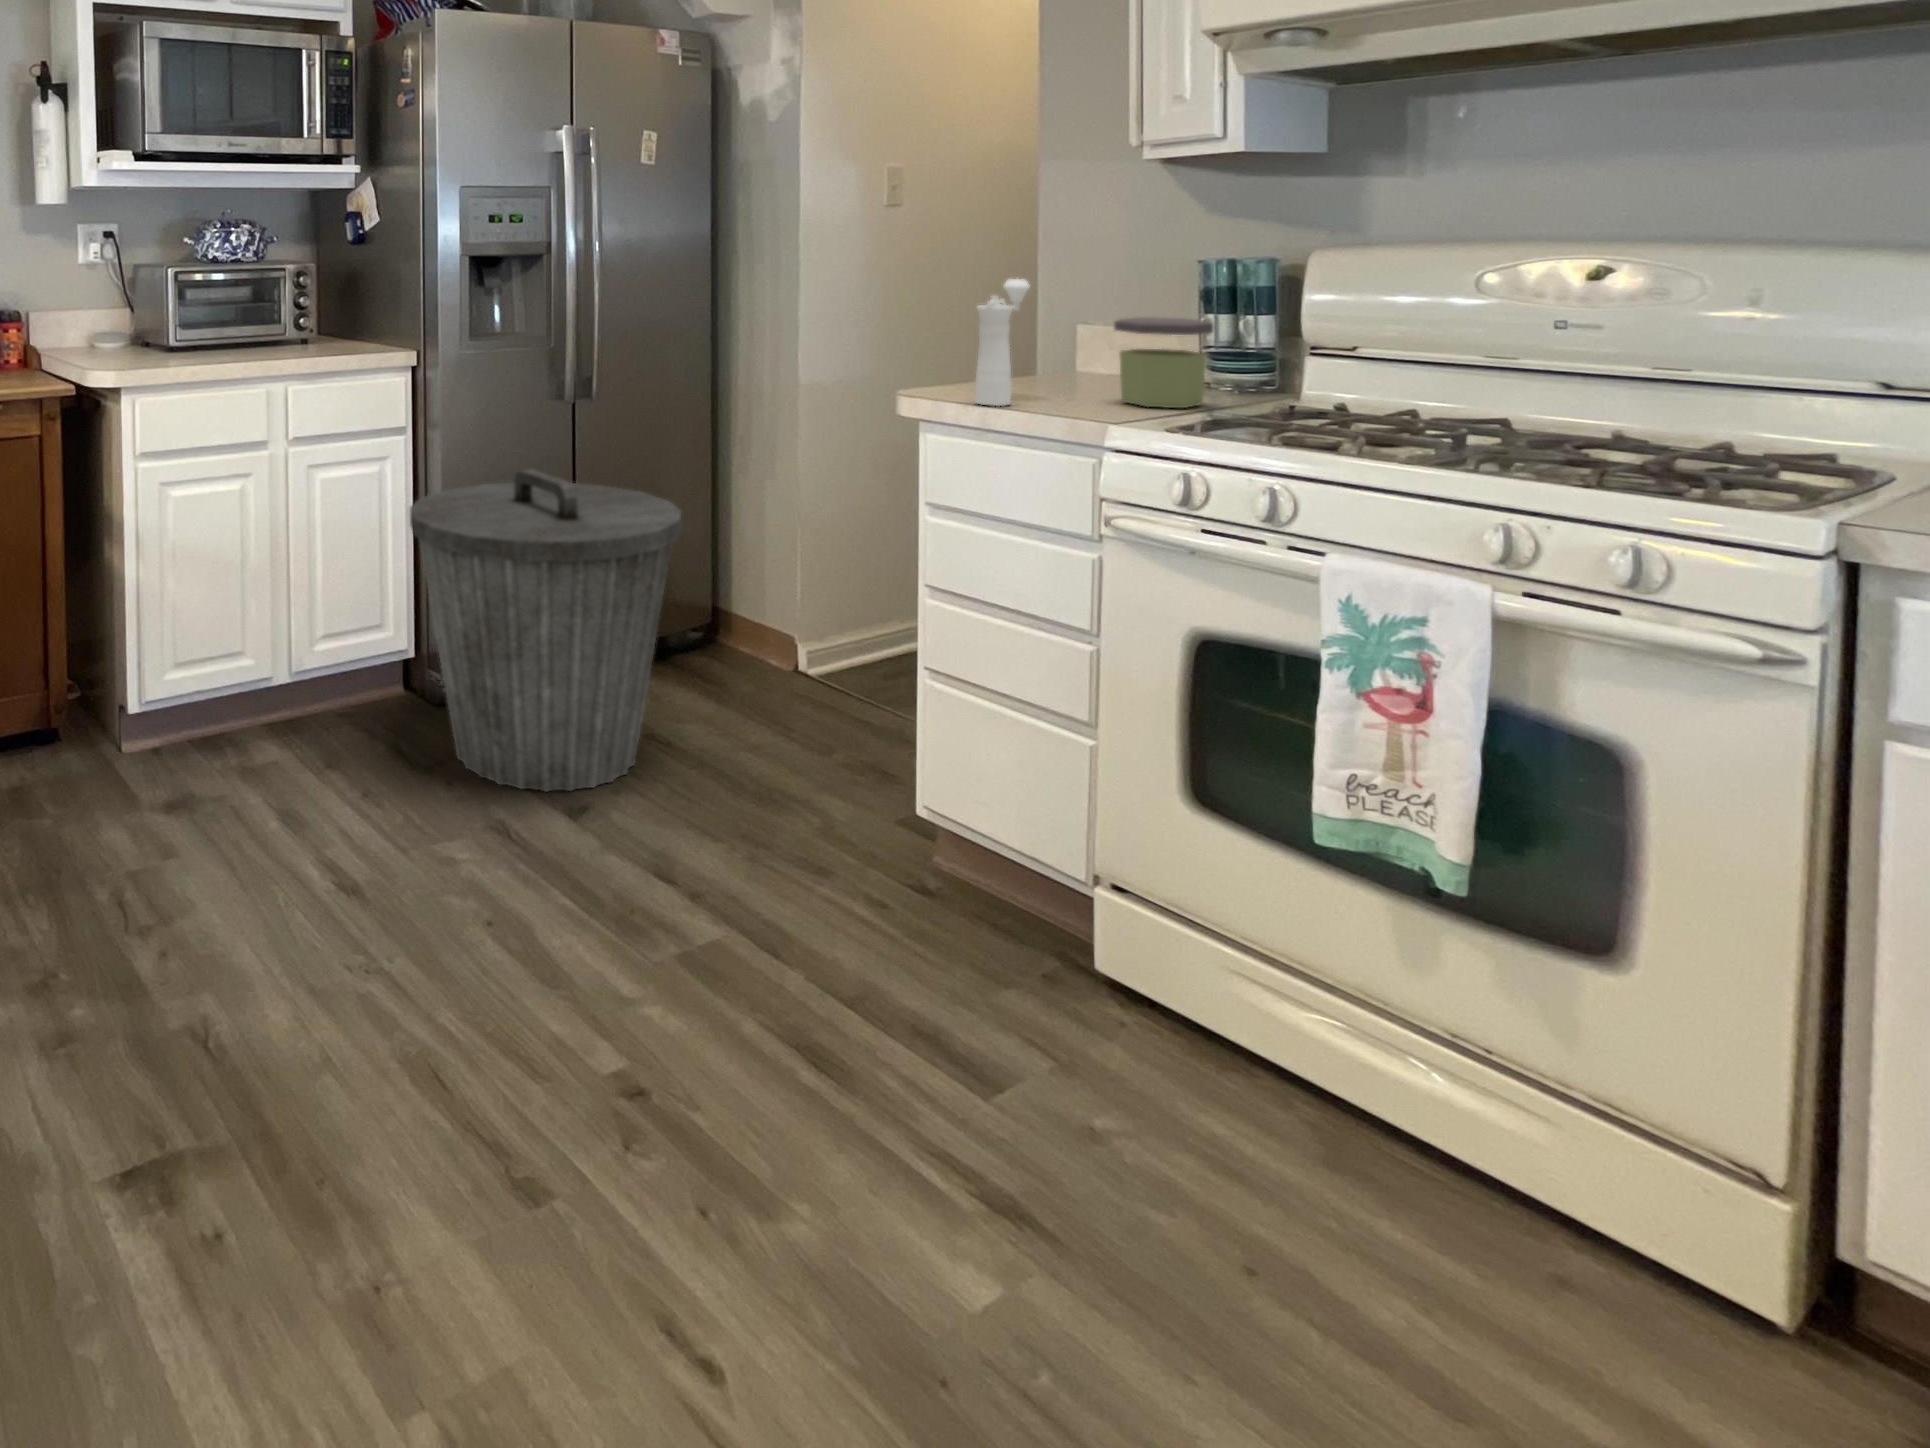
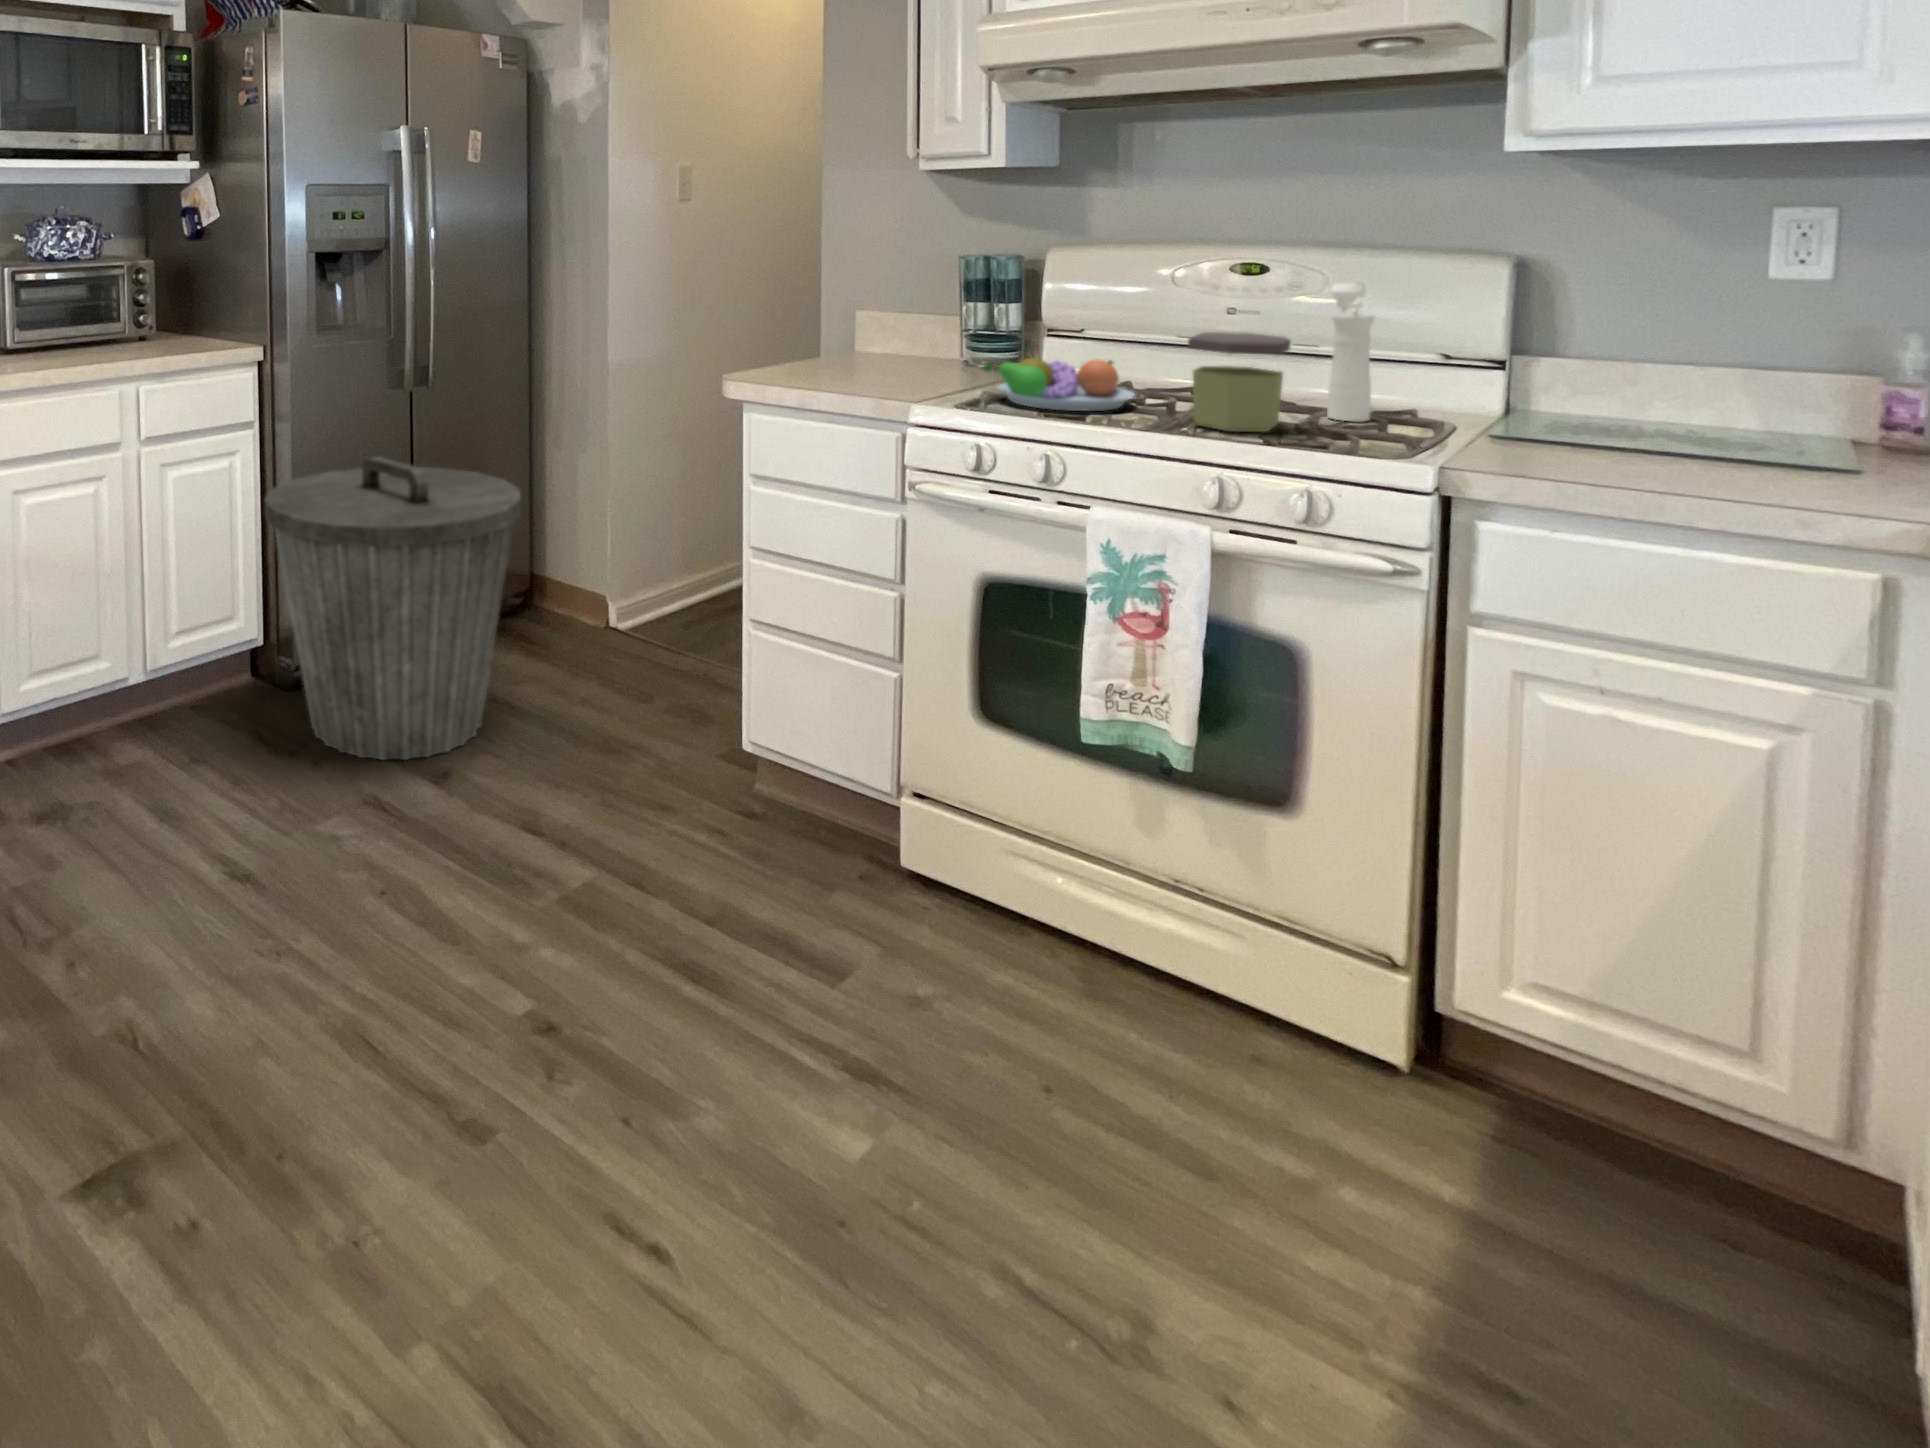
pepper mill: present [975,279,1030,406] -> present [1327,284,1375,422]
jar: present [1114,317,1213,408] -> present [1188,332,1291,432]
fruit bowl: none [1210,366,1412,441] -> present [984,352,1135,411]

